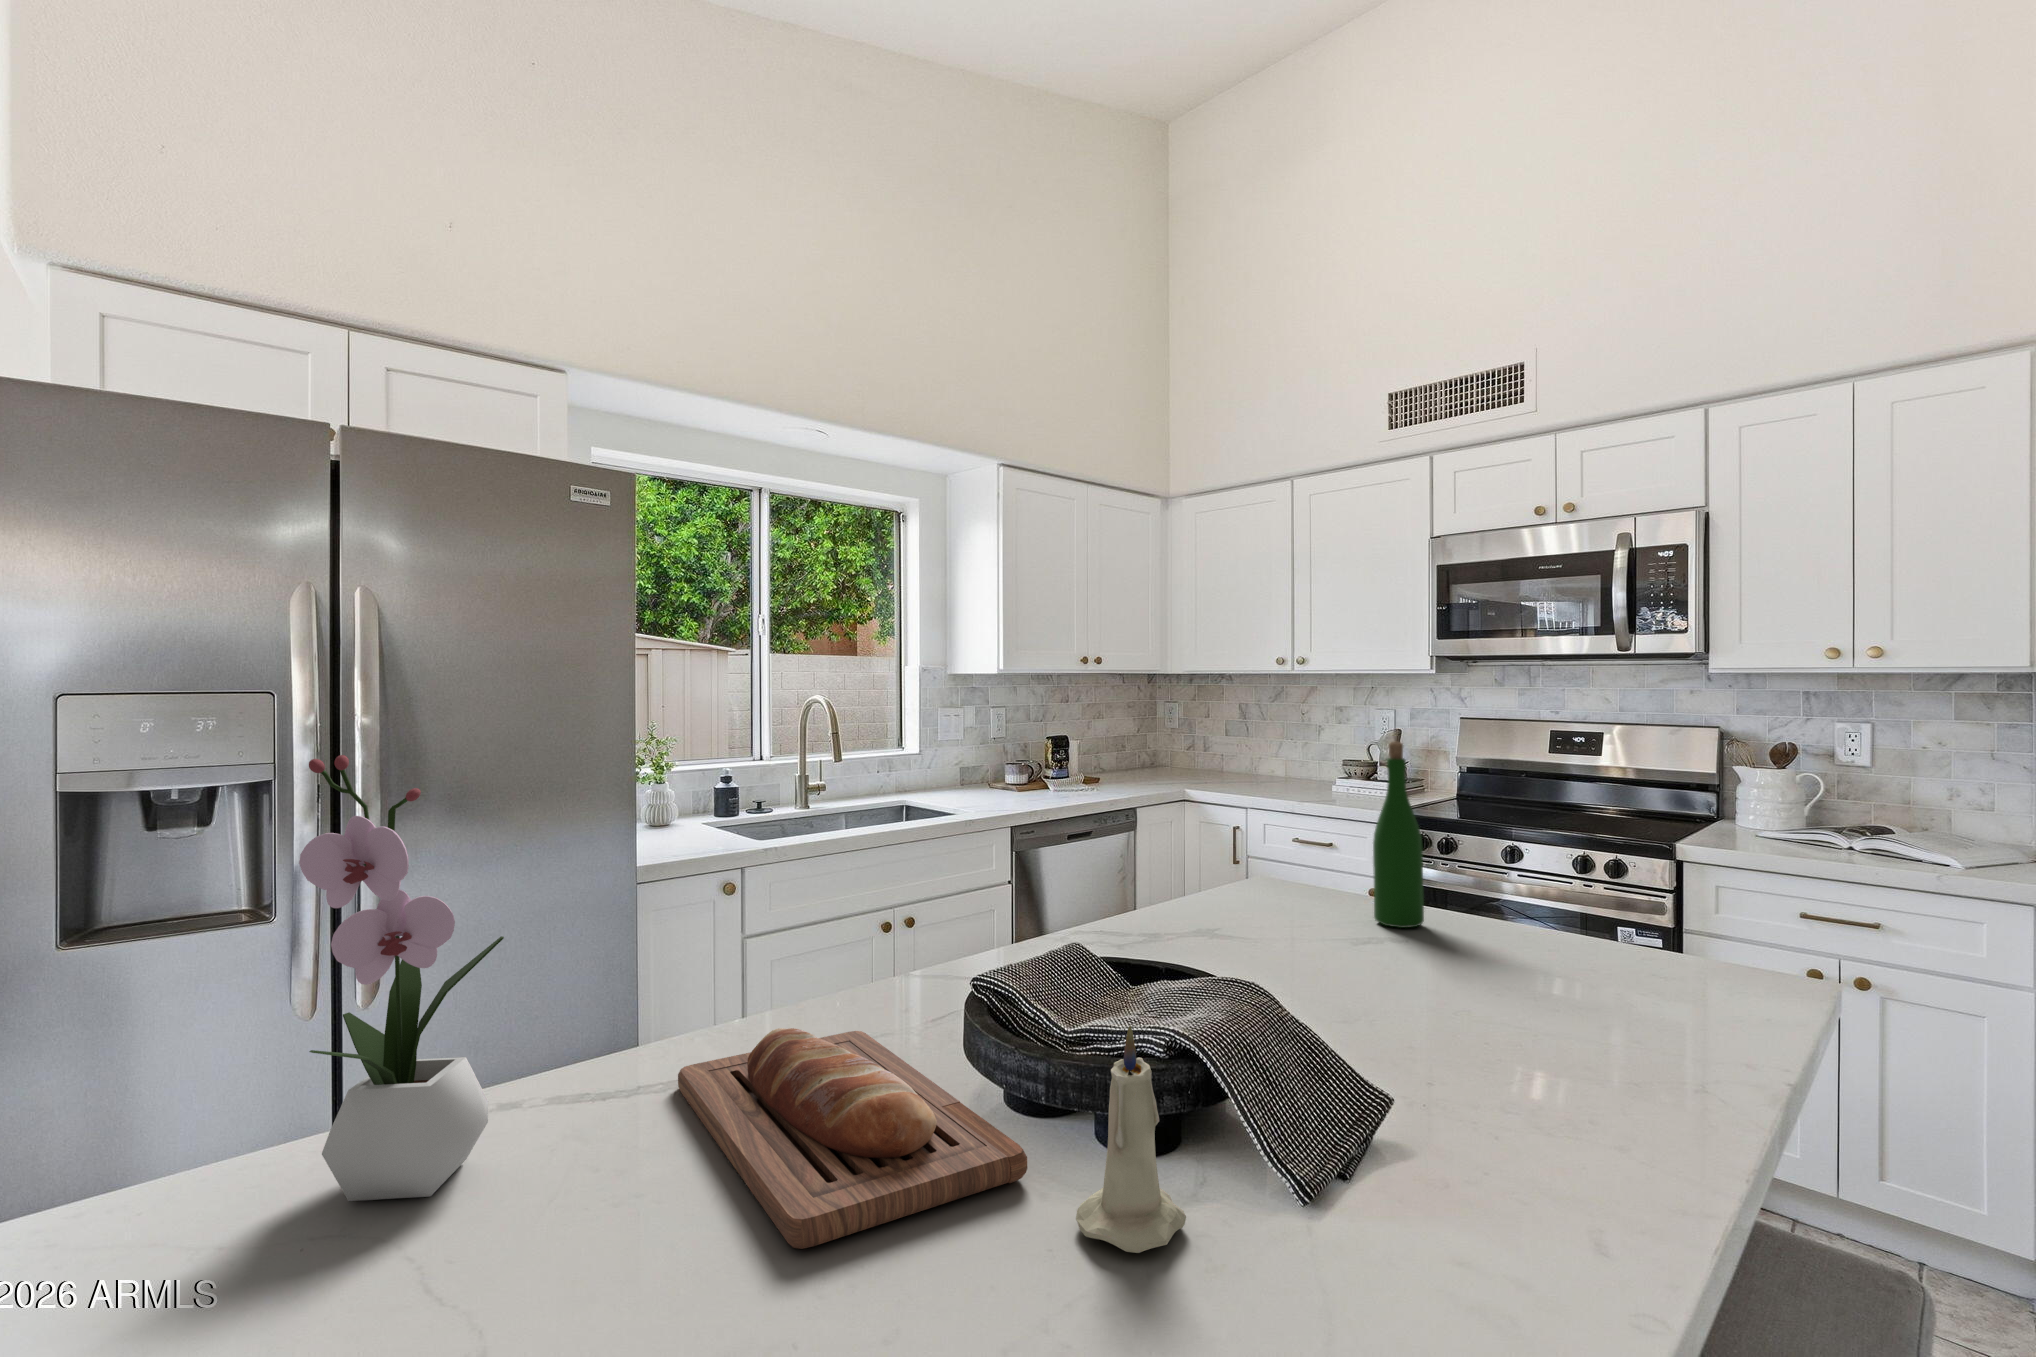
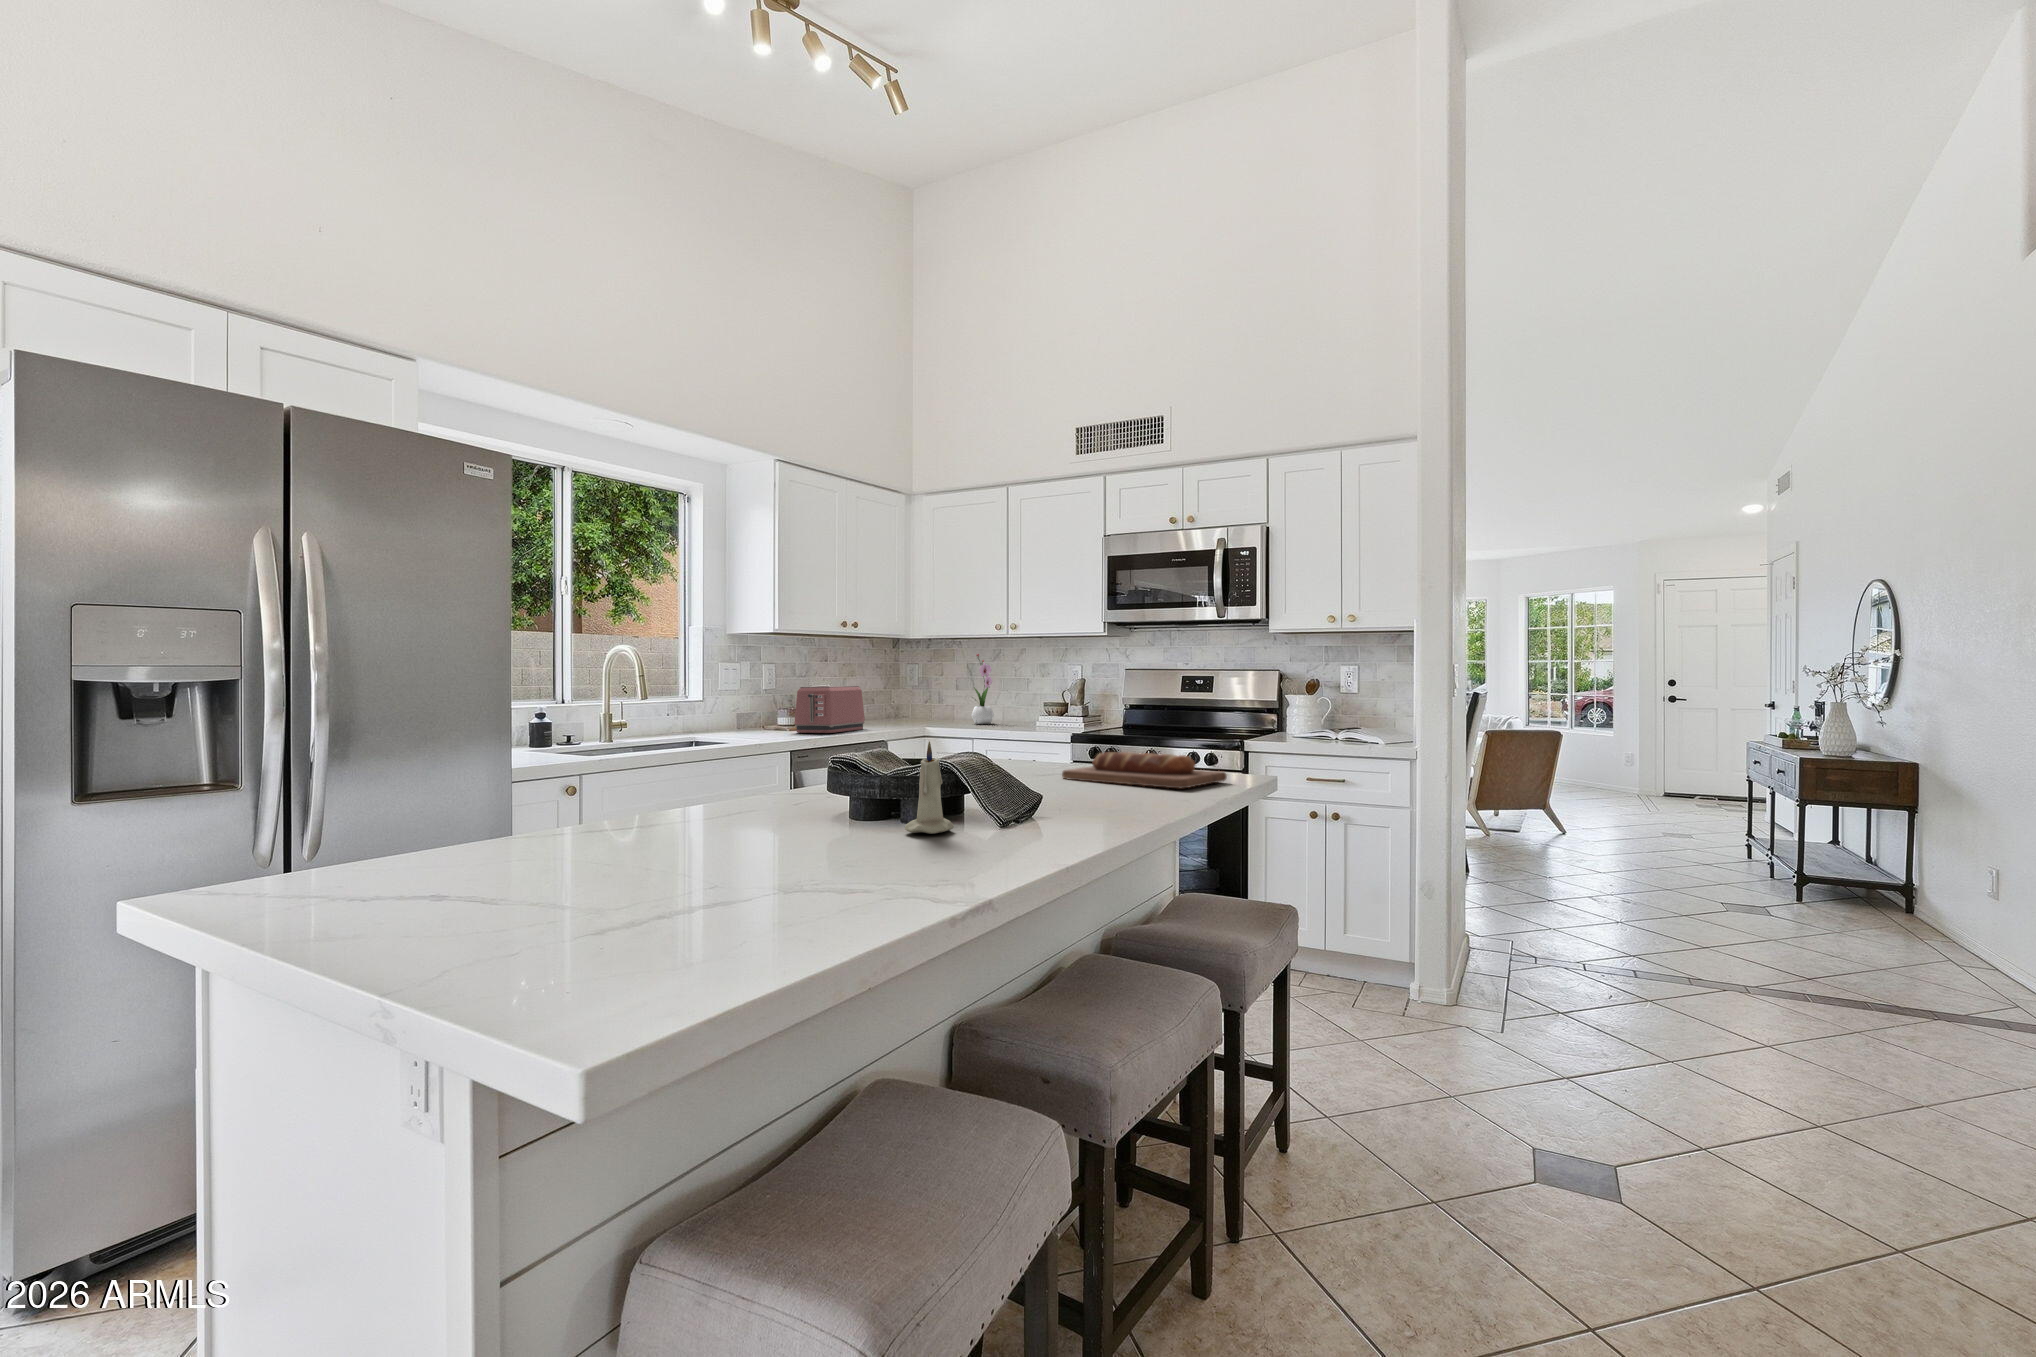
toaster: none [1022,737,1109,799] -> present [794,686,865,733]
wine bottle: present [1373,742,1424,928] -> none [1051,656,1080,768]
flower arrangement: present [299,755,504,1201] -> present [971,654,994,724]
bread loaf: present [678,1028,1027,1249] -> present [1062,752,1227,789]

